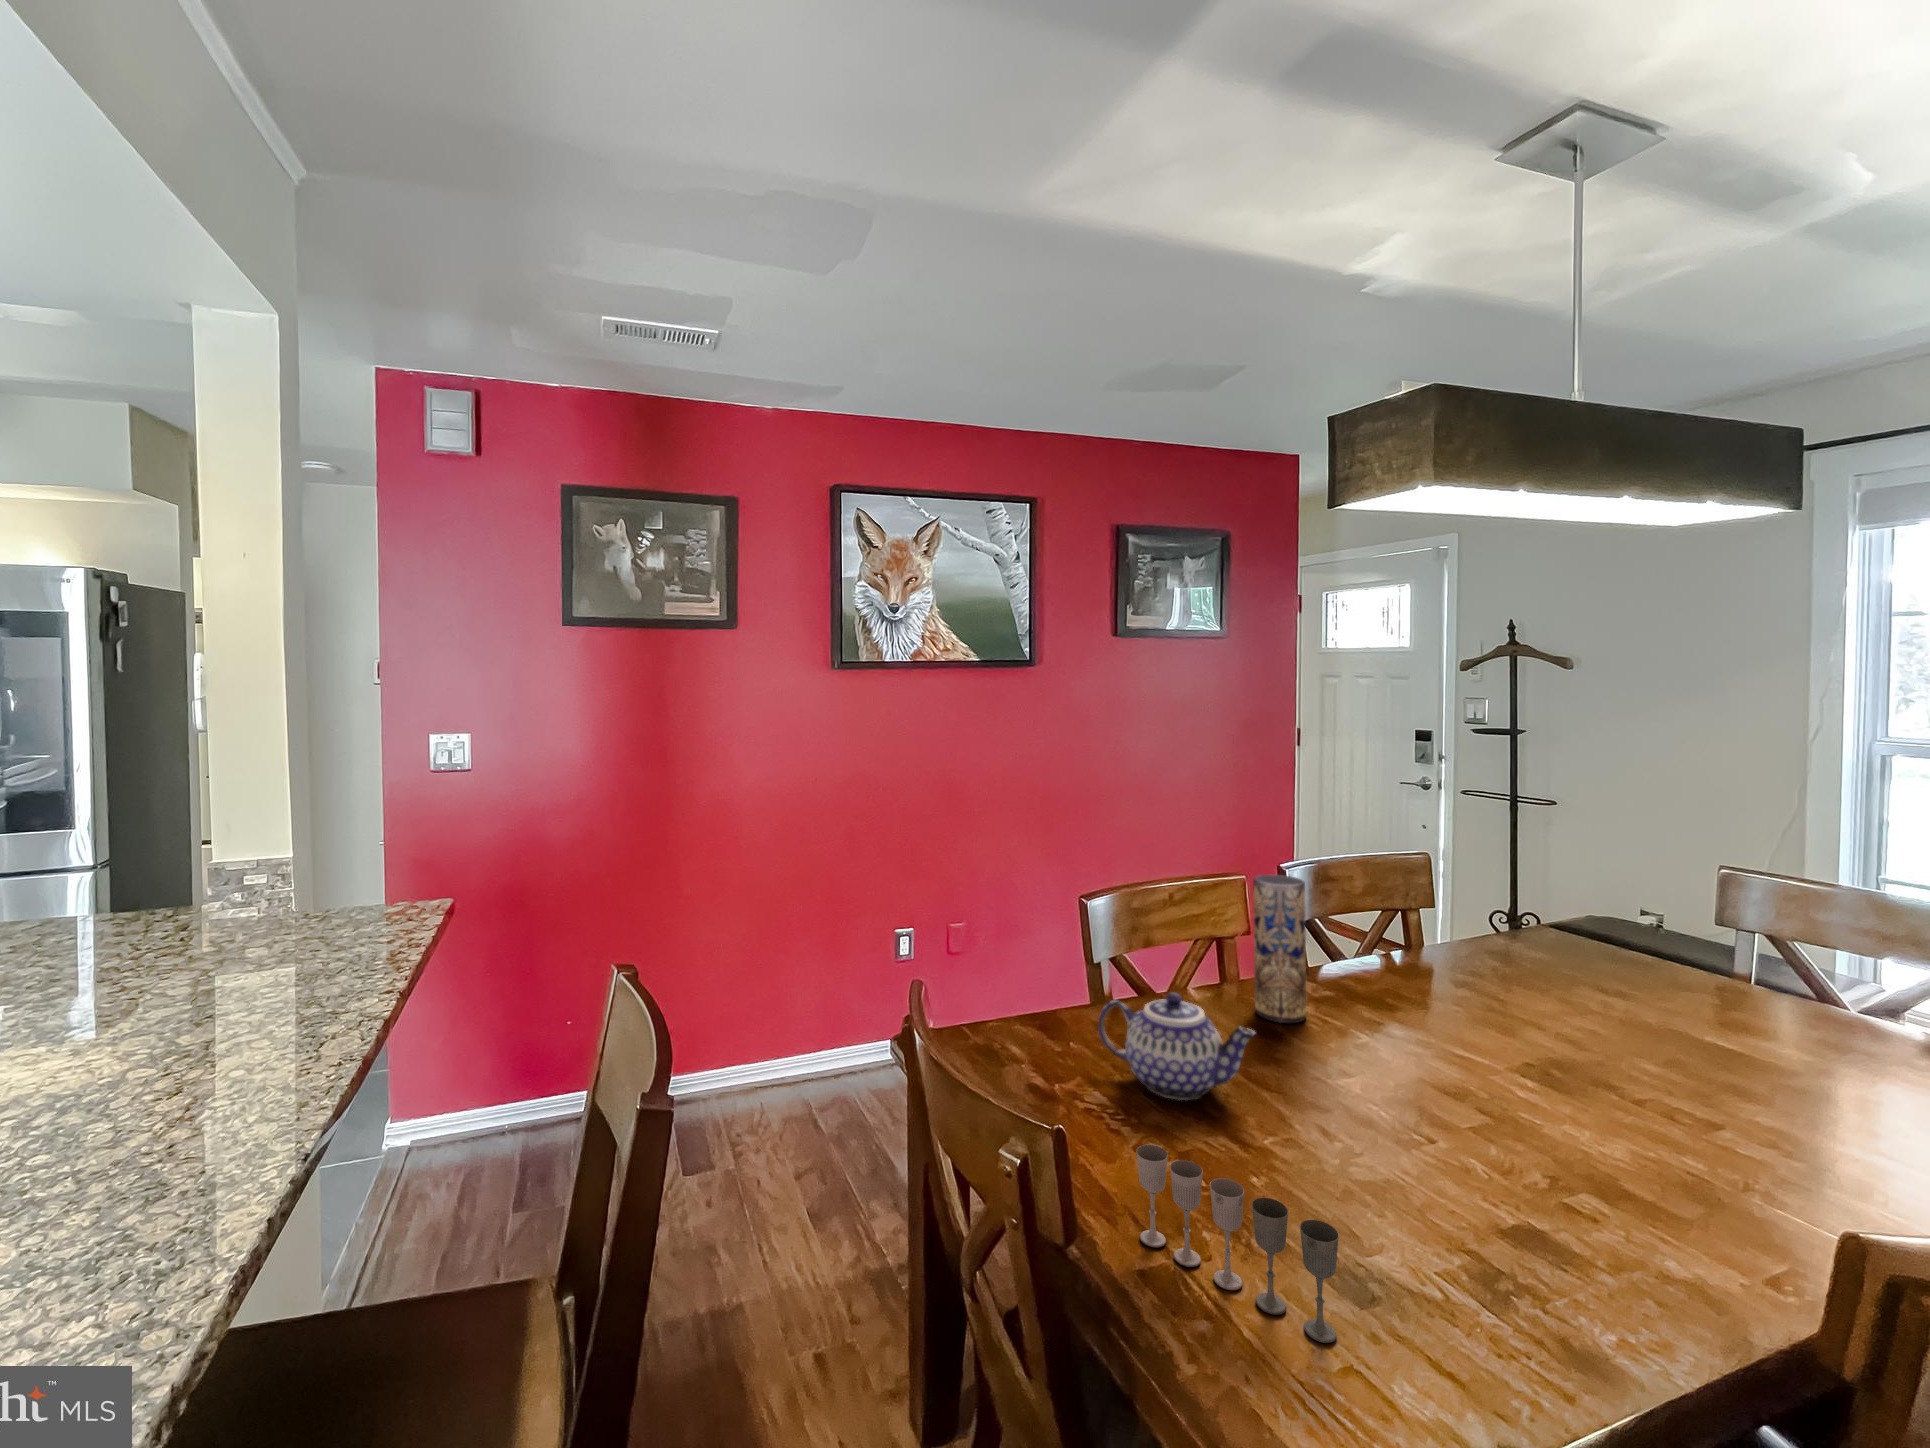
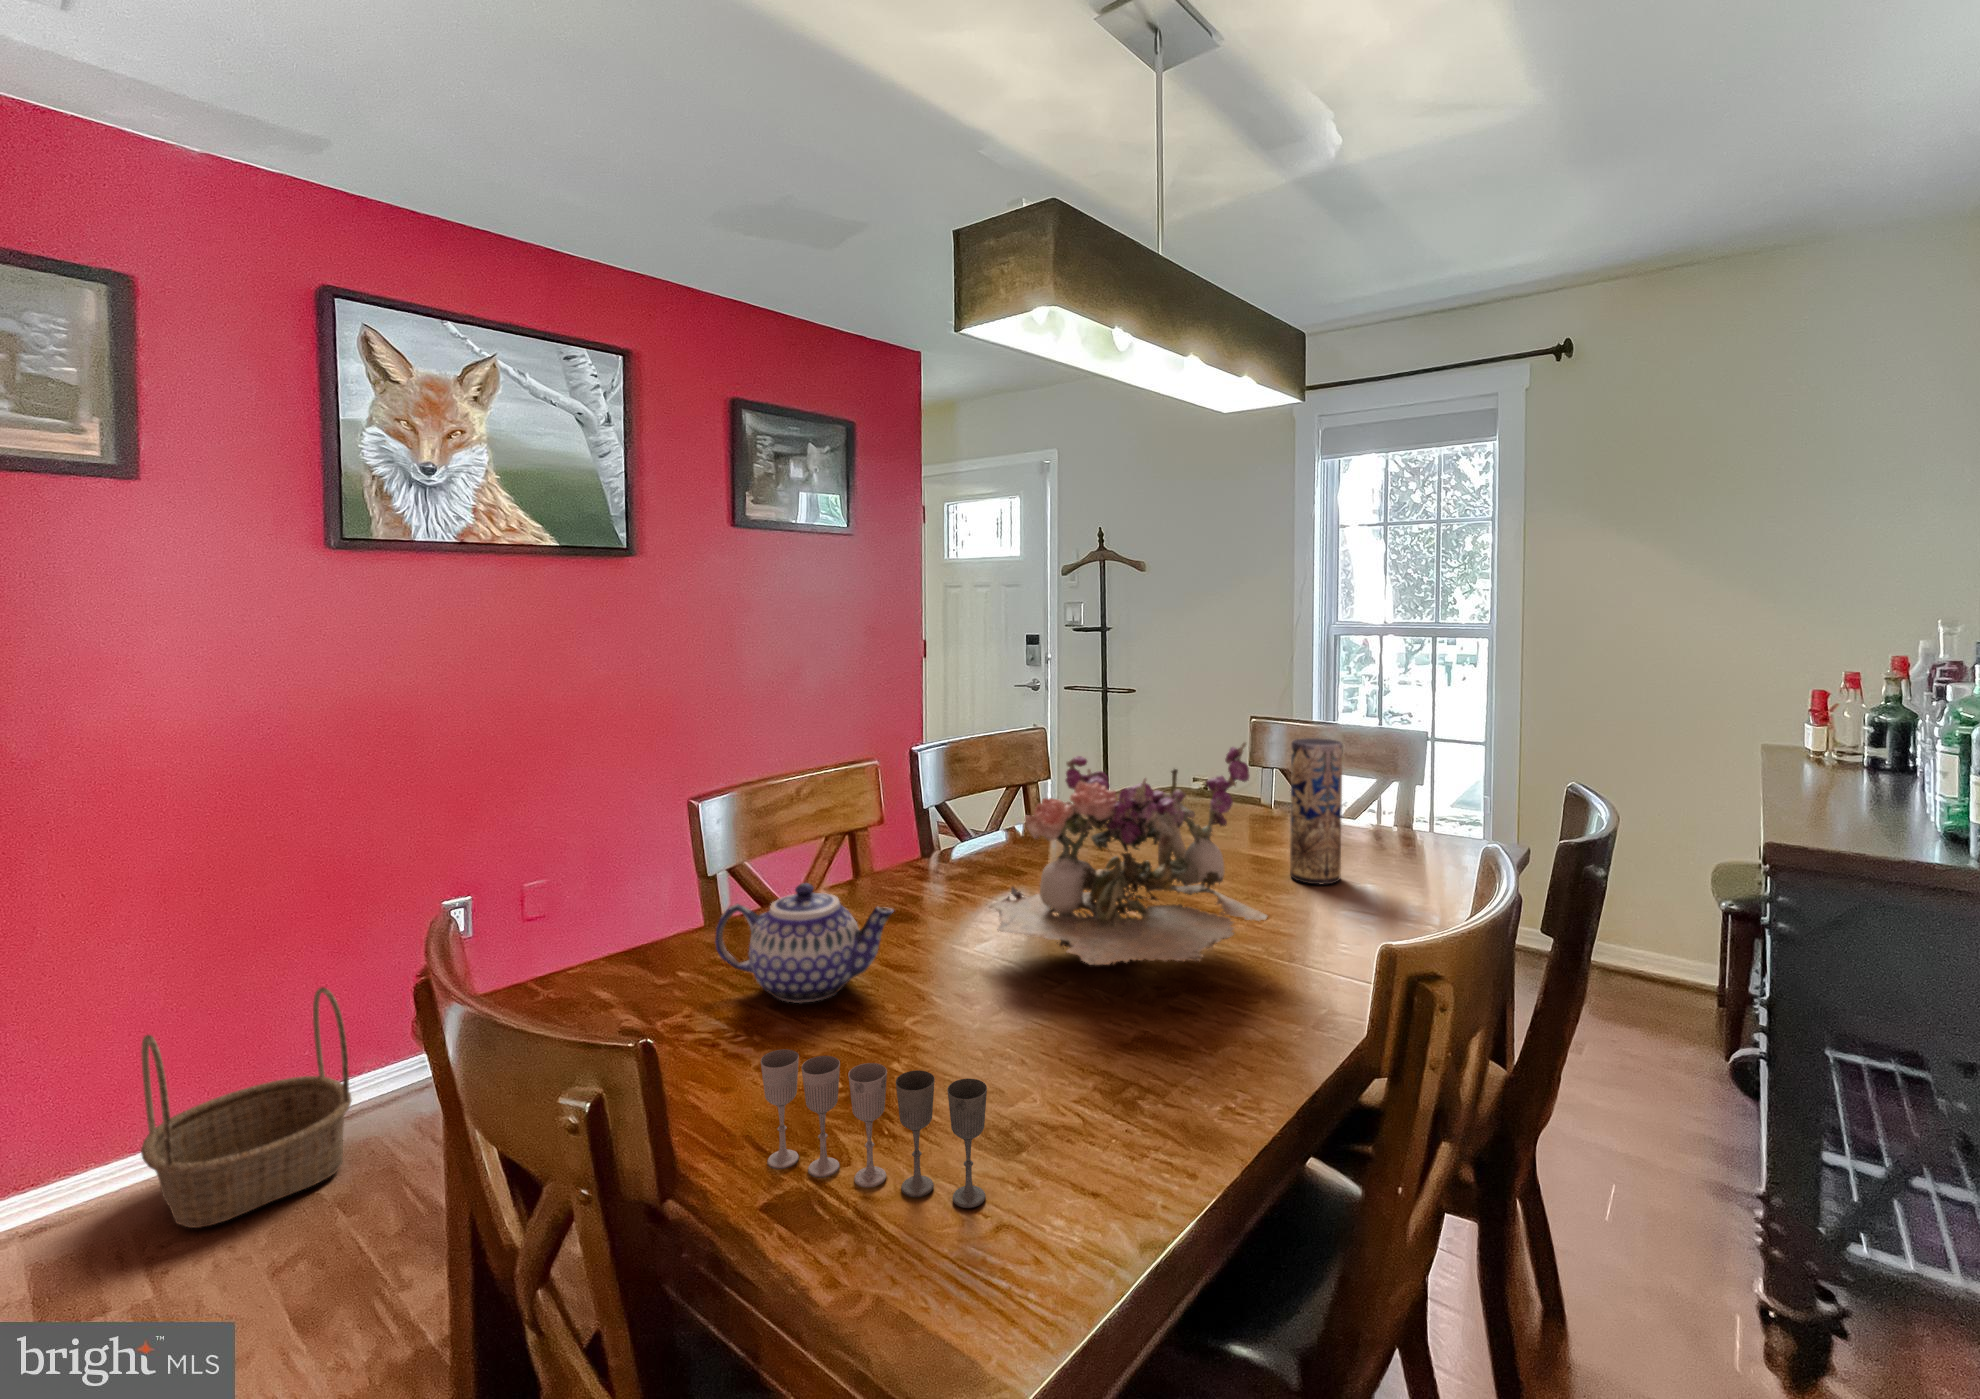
vase: present [1253,875,1306,1023] -> present [1290,738,1343,885]
flower arrangement: none [1350,911,1709,1163] -> present [988,742,1267,965]
basket: none [718,987,831,1143] -> present [141,987,352,1228]

